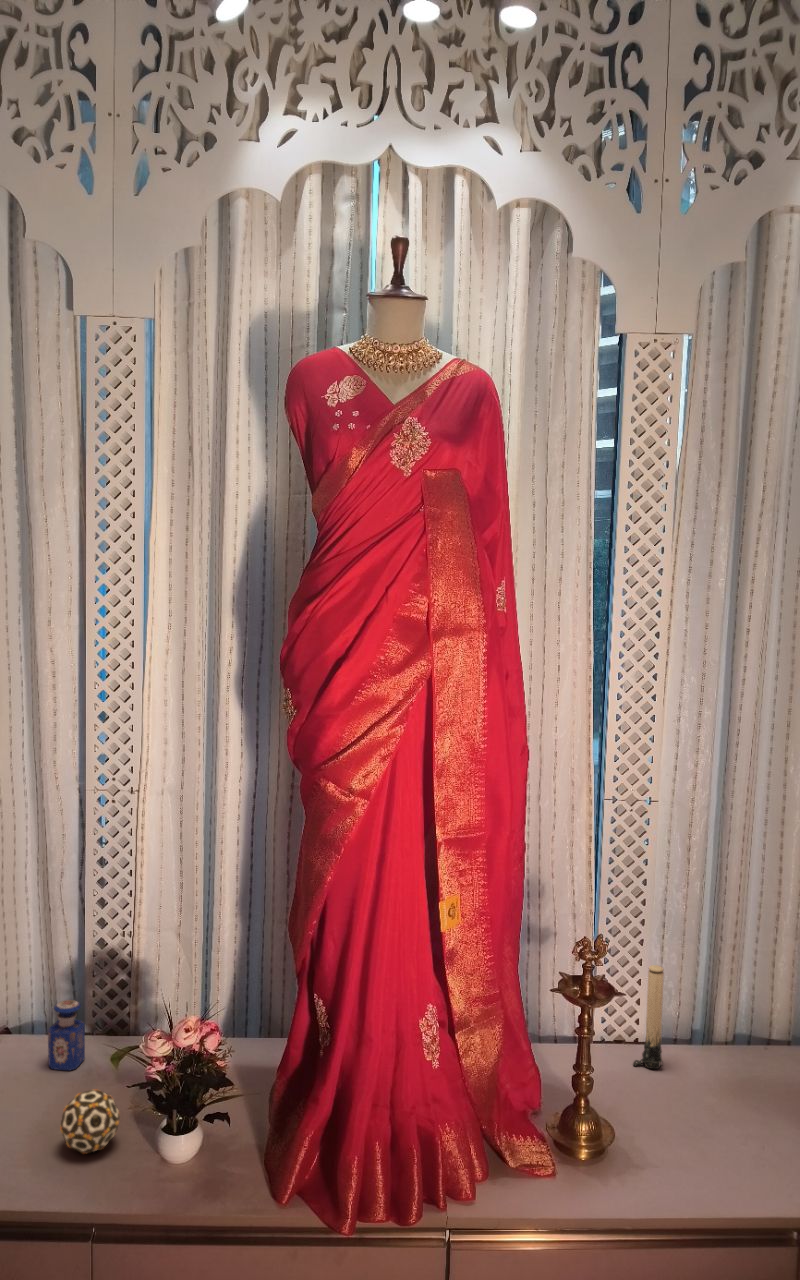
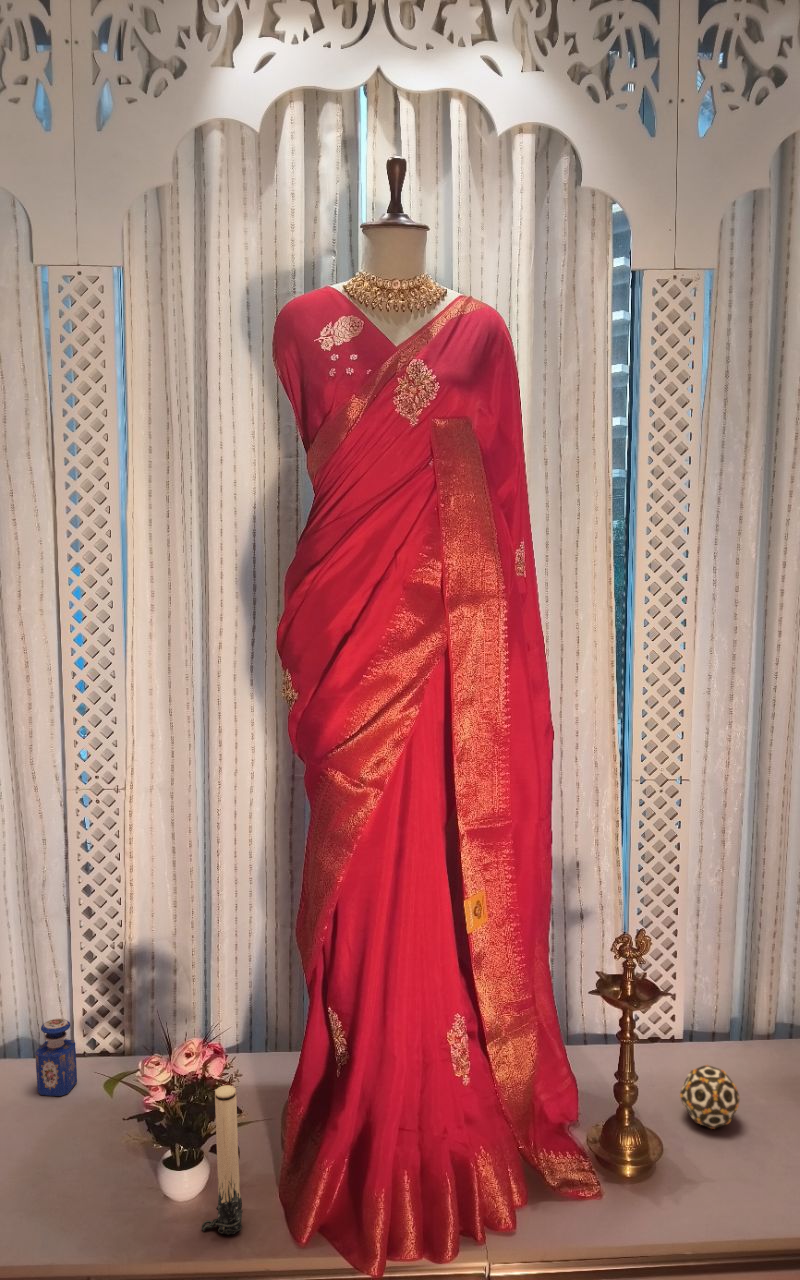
candle: present [633,965,664,1069] -> present [201,1085,243,1235]
decorative ball: present [60,1089,120,1154] -> present [680,1065,740,1129]

